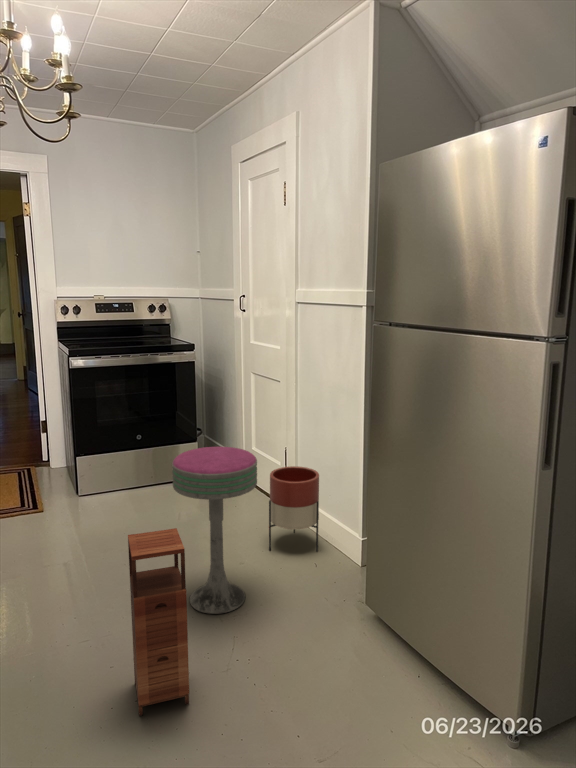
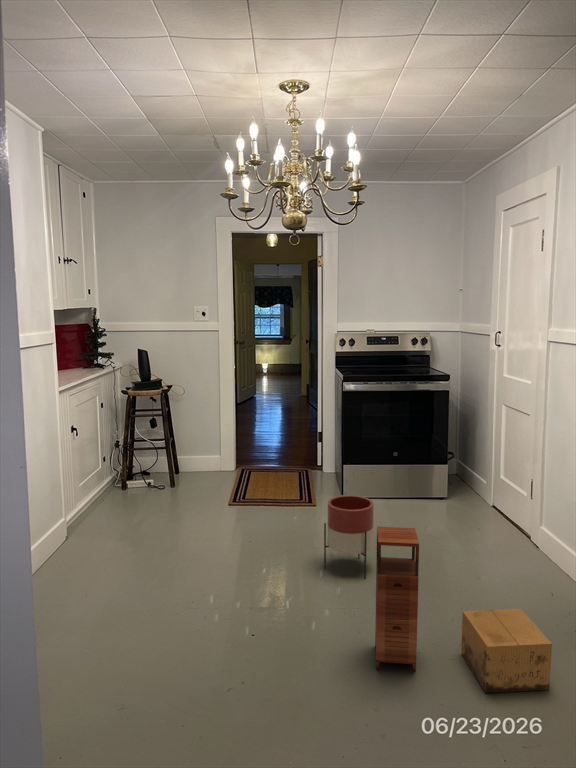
bar stool: present [172,447,257,614] -> none [417,468,493,613]
planter: present [269,466,319,551] -> present [324,495,374,579]
cardboard box: none [237,595,336,707] -> present [461,609,552,693]

